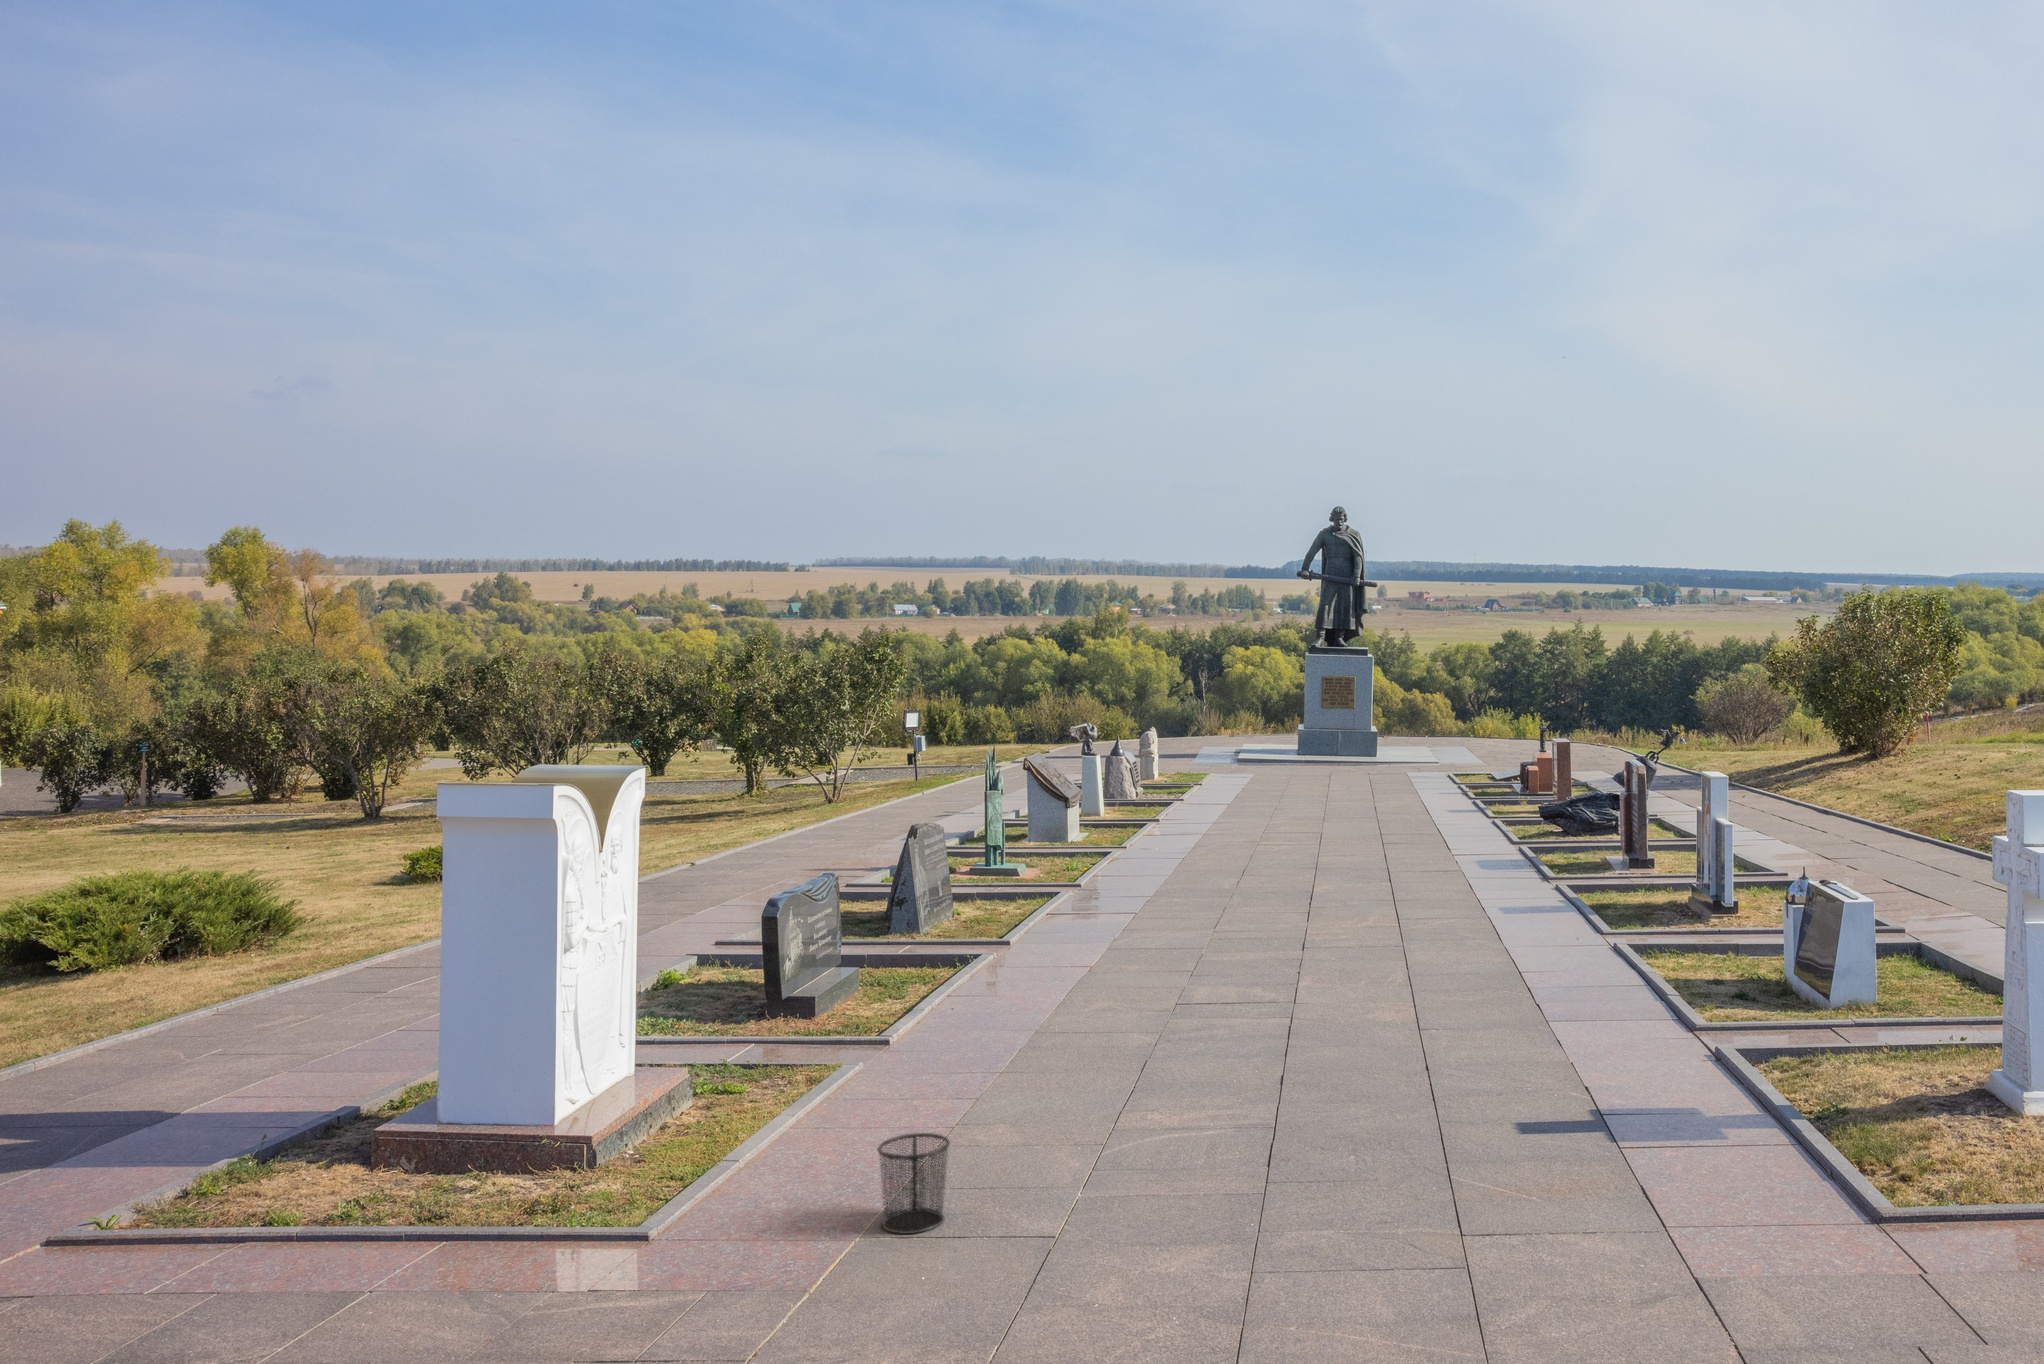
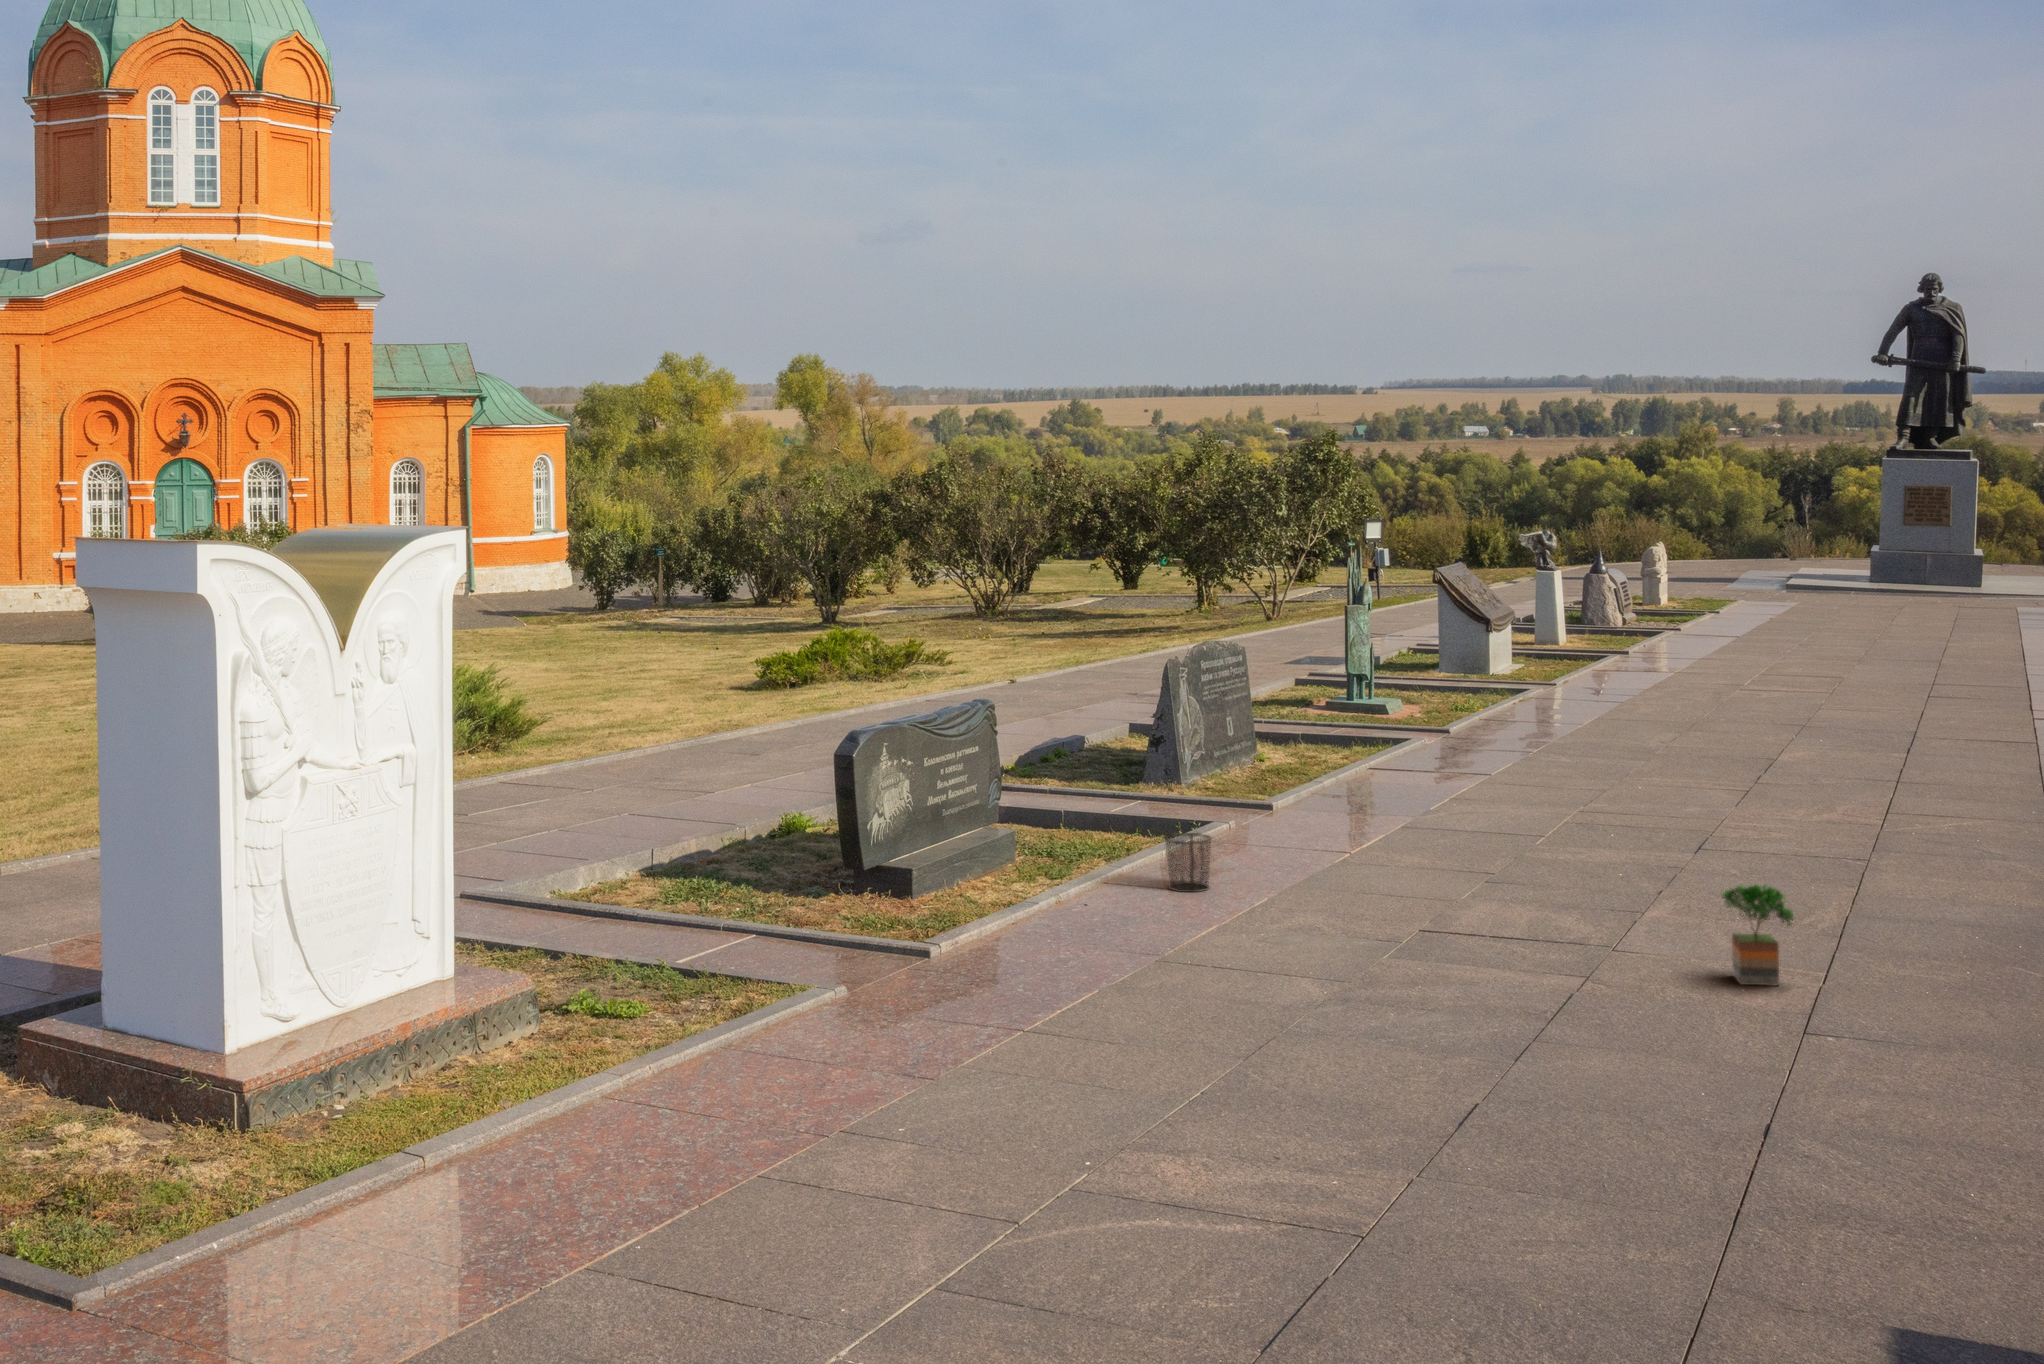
potted tree: none [1708,1148,1816,1305] -> present [1722,884,1794,986]

